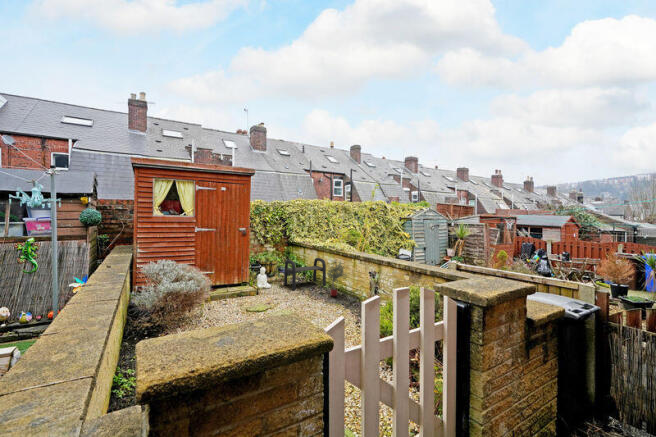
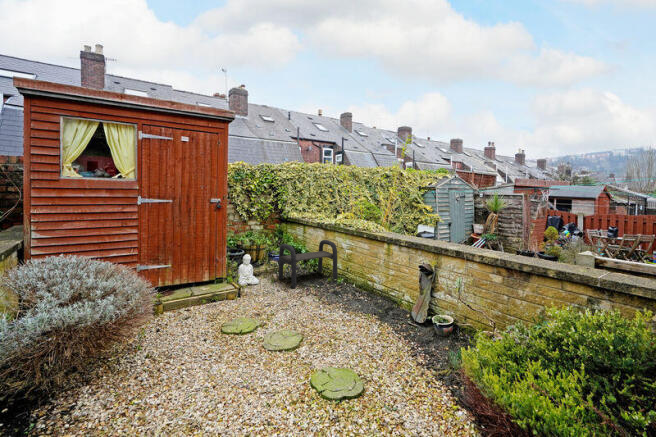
potted tree: present [327,260,346,296] -> none [342,244,375,298]

